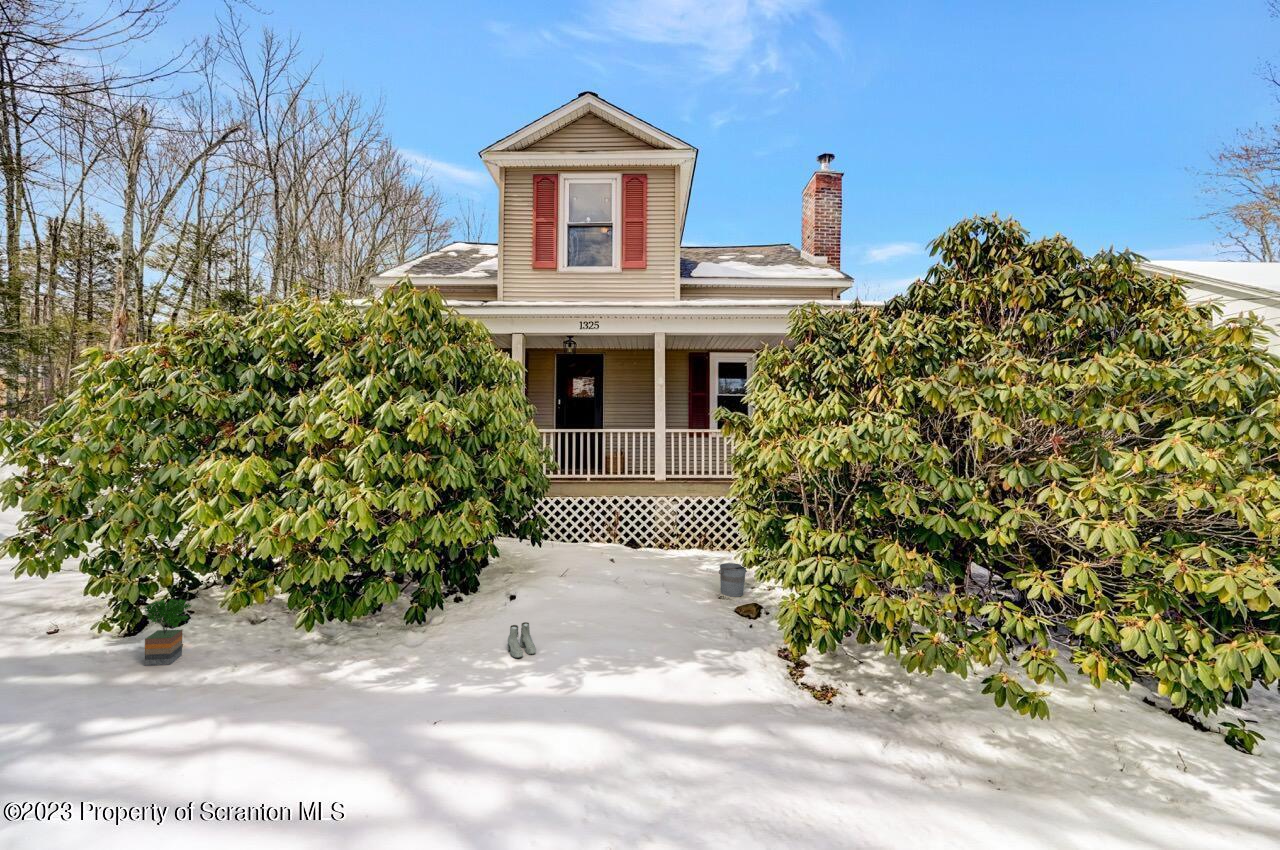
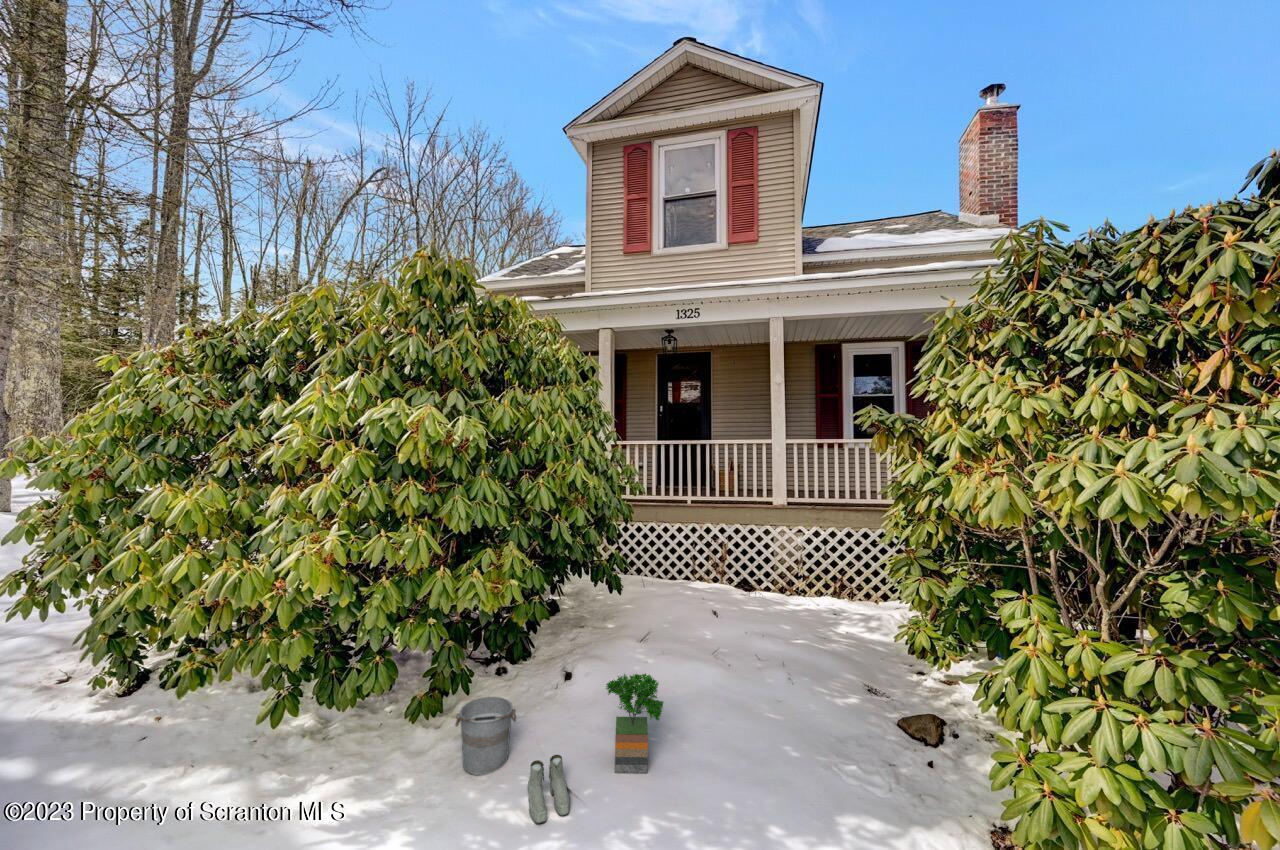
bucket: present [719,563,747,597] -> present [456,697,516,775]
potted tree: present [144,599,191,666] -> present [606,674,664,773]

